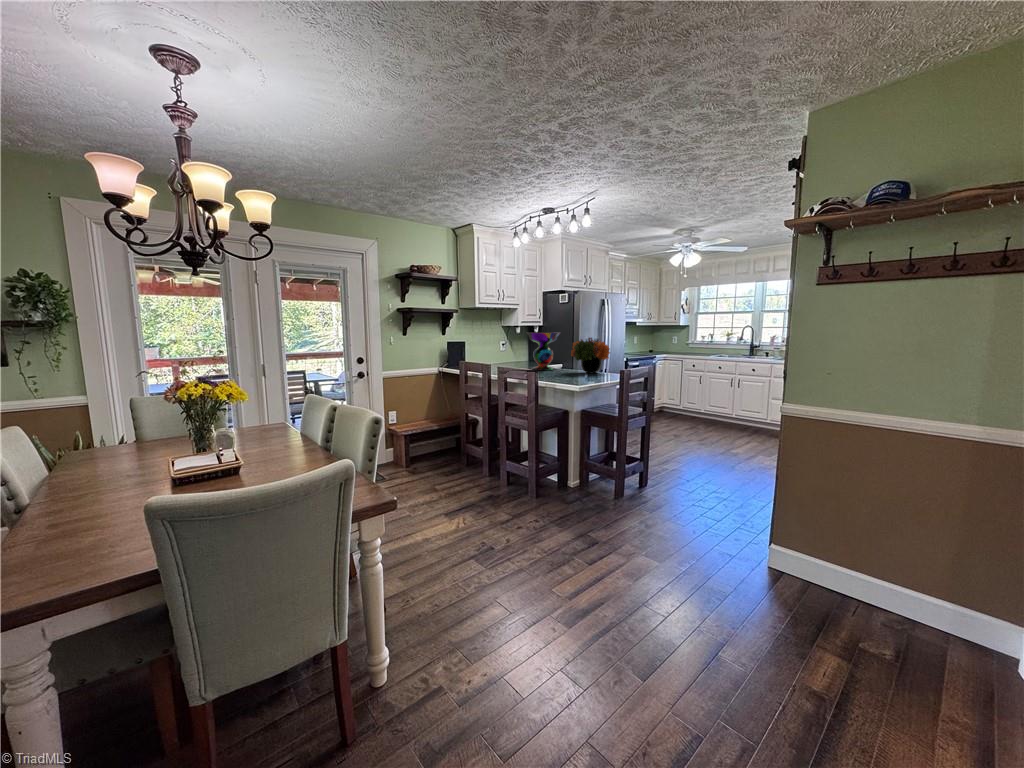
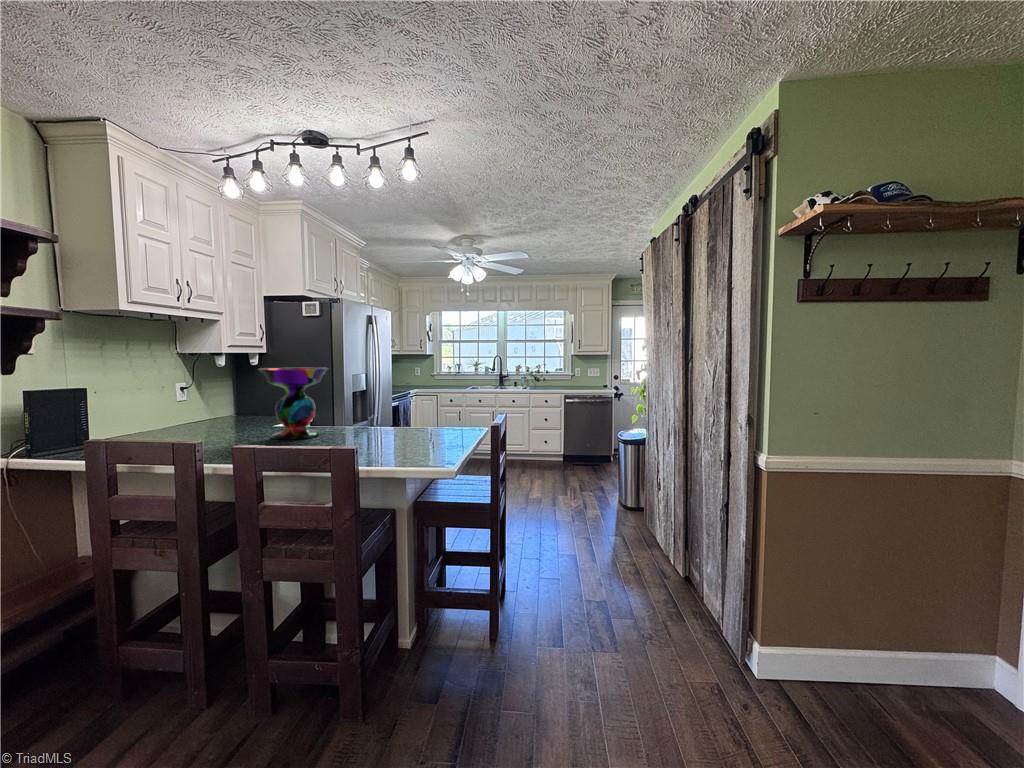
flower arrangement: present [571,338,610,373] -> none [360,376,431,438]

